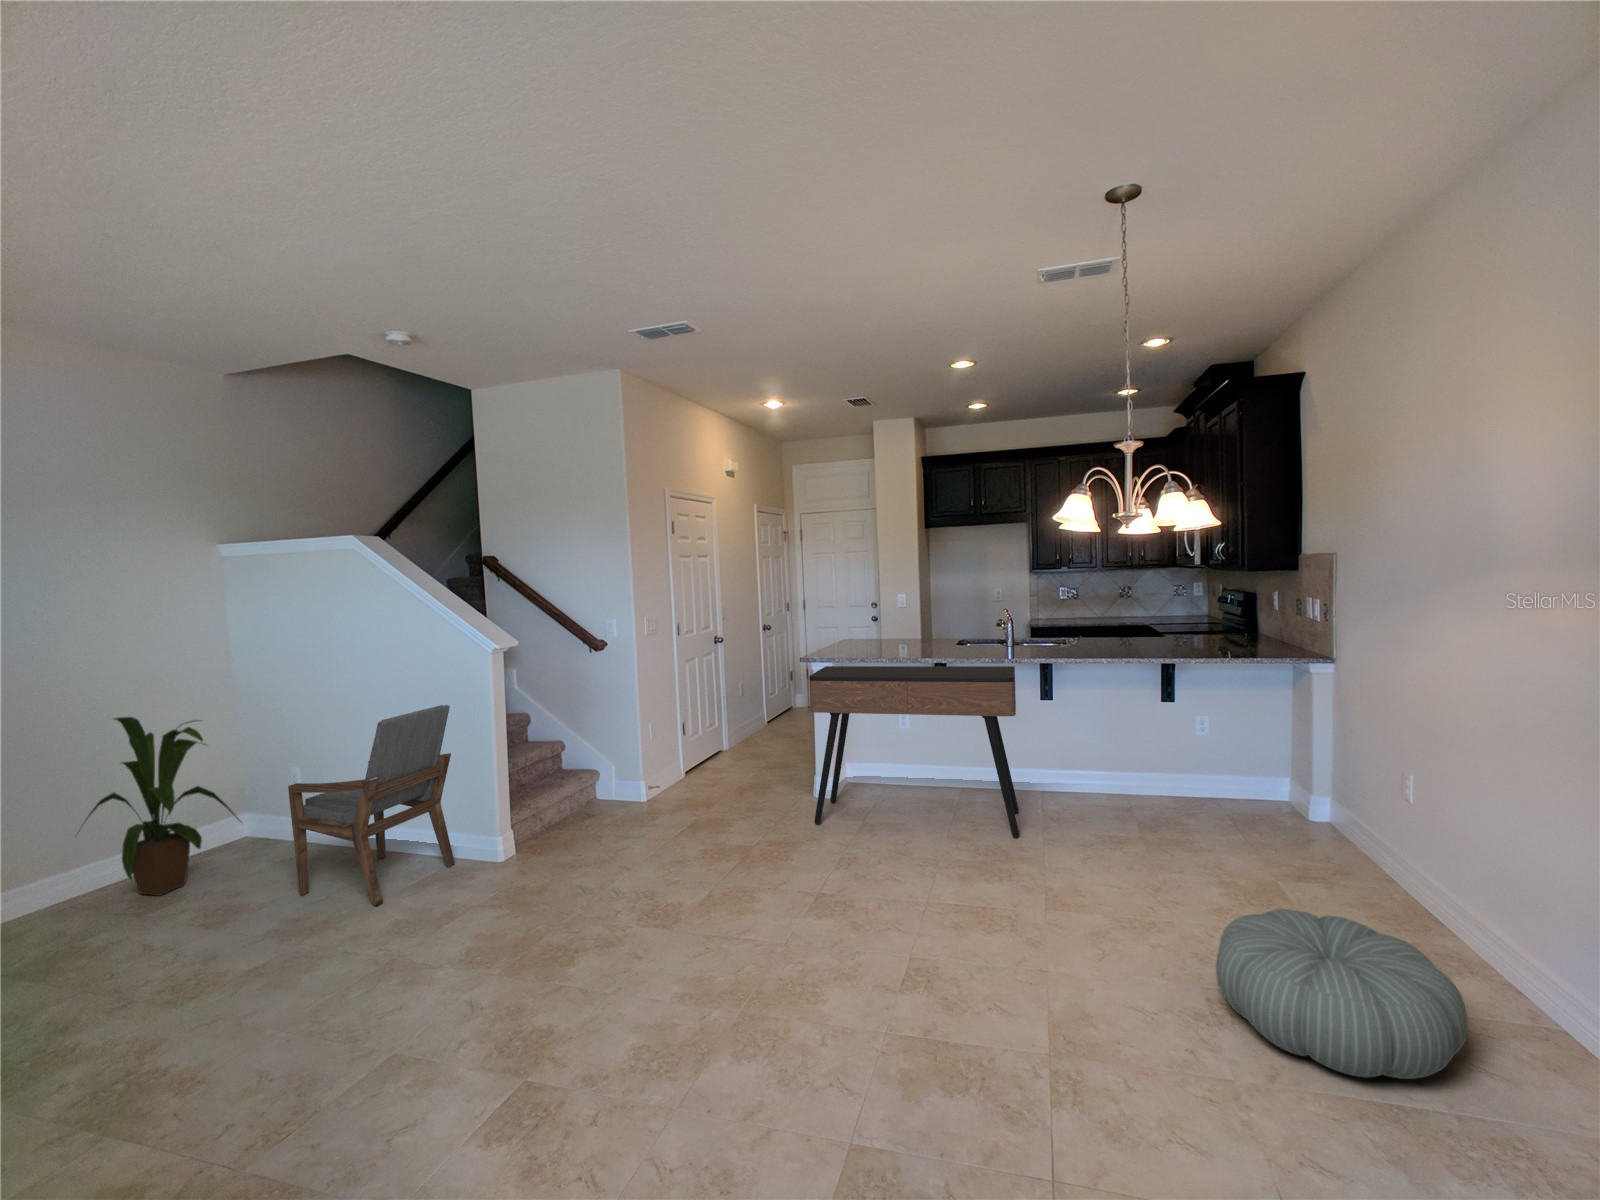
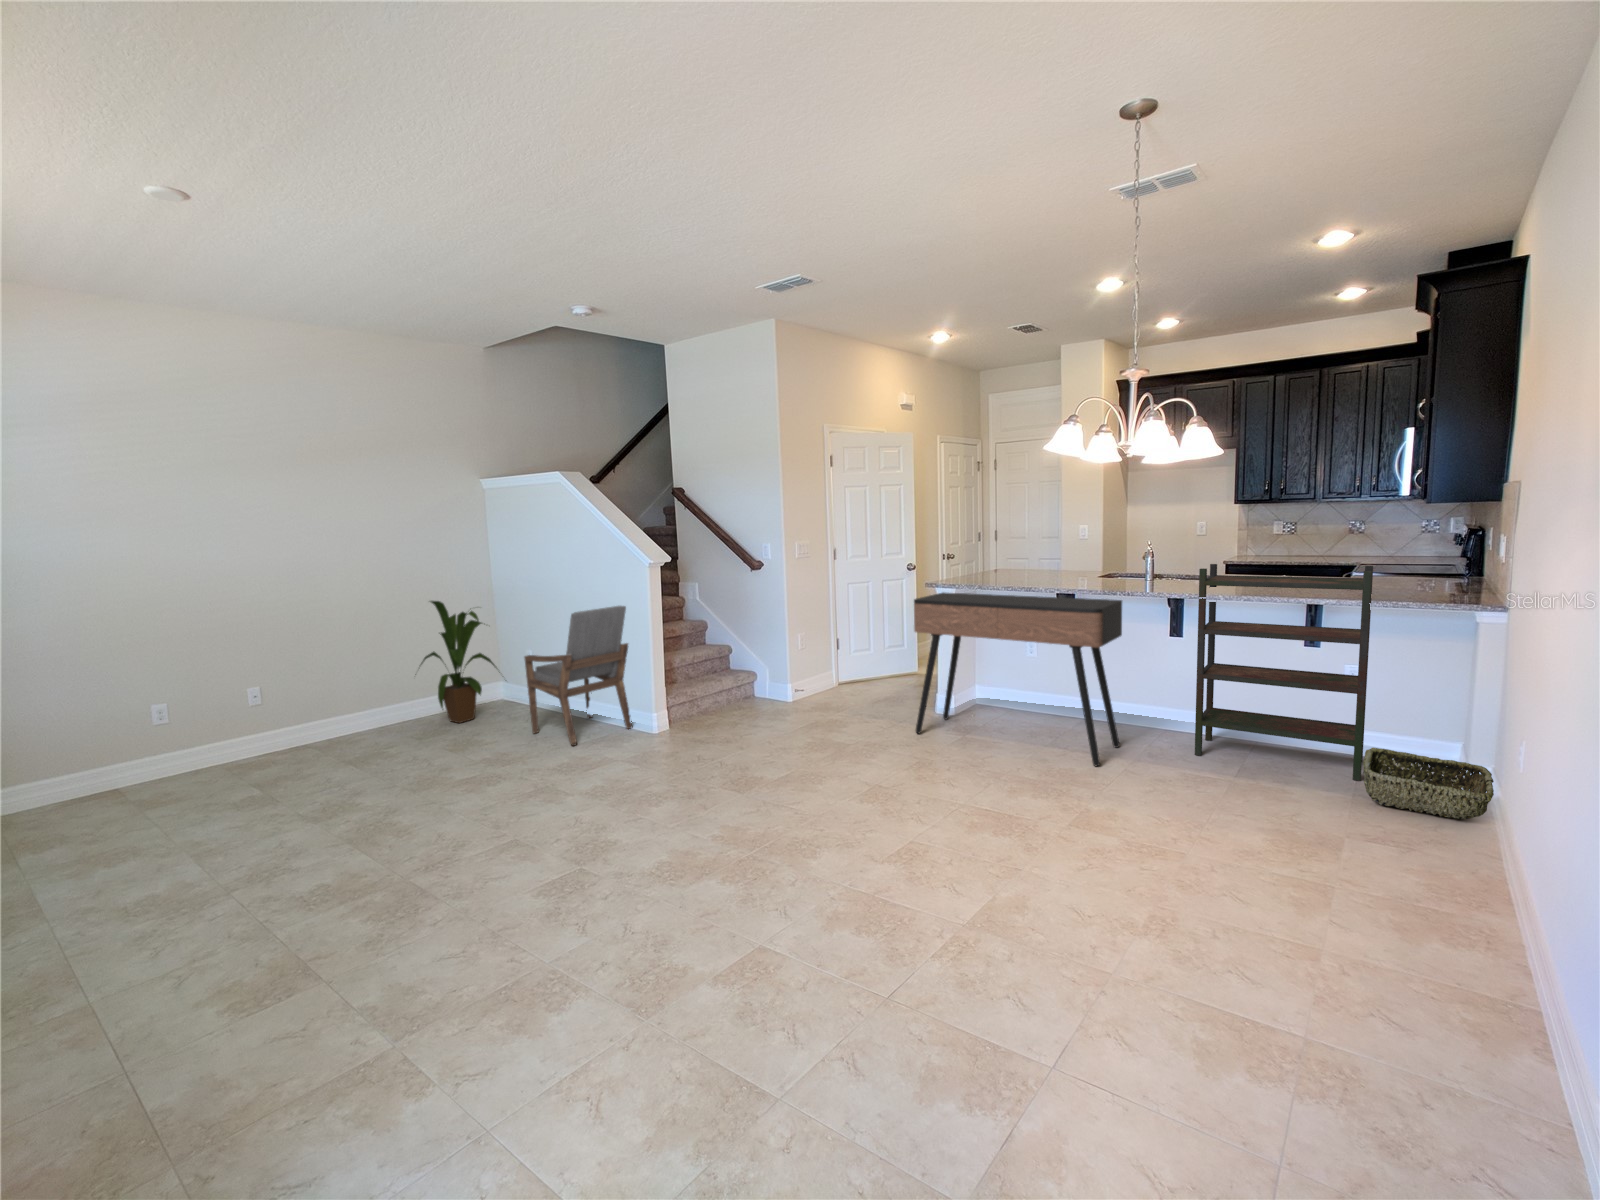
bookshelf: none [1077,626,1230,820] -> present [1195,564,1373,781]
woven basket: none [1241,789,1355,846] -> present [1363,748,1494,819]
pouf: present [1216,909,1468,1079] -> none [1159,841,1395,1000]

